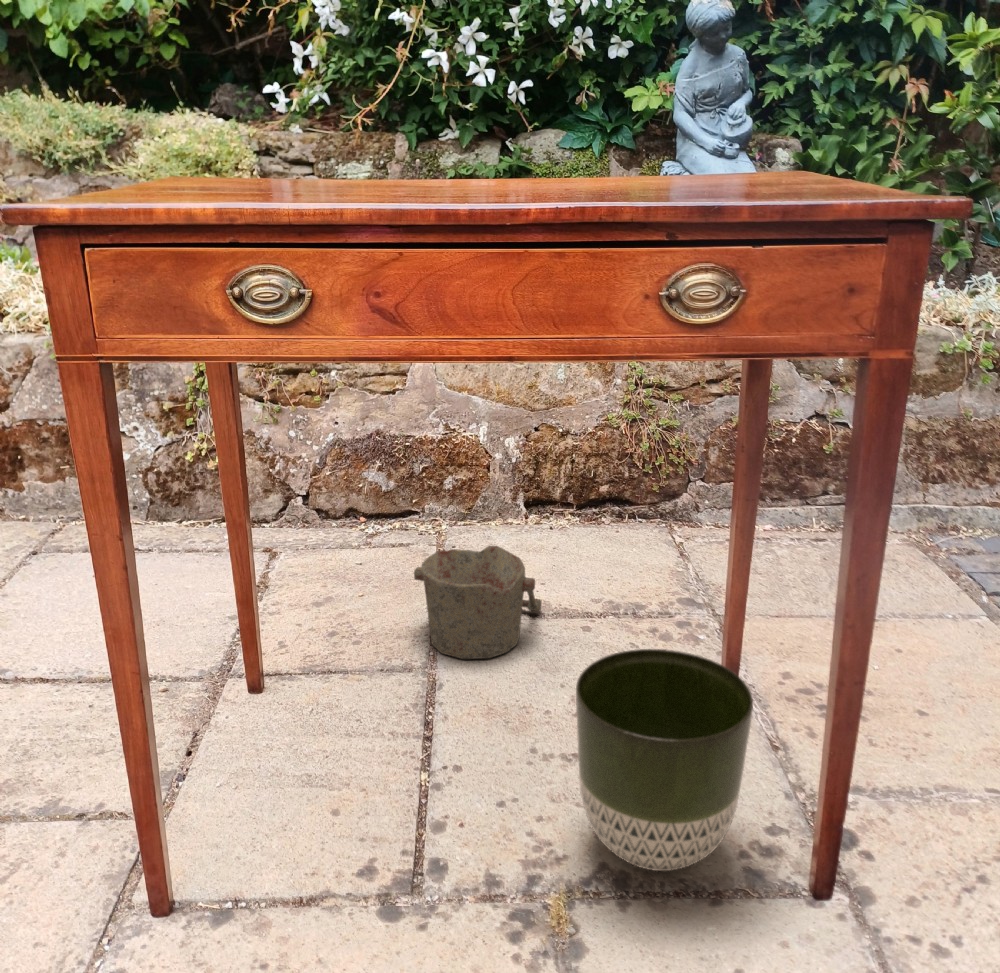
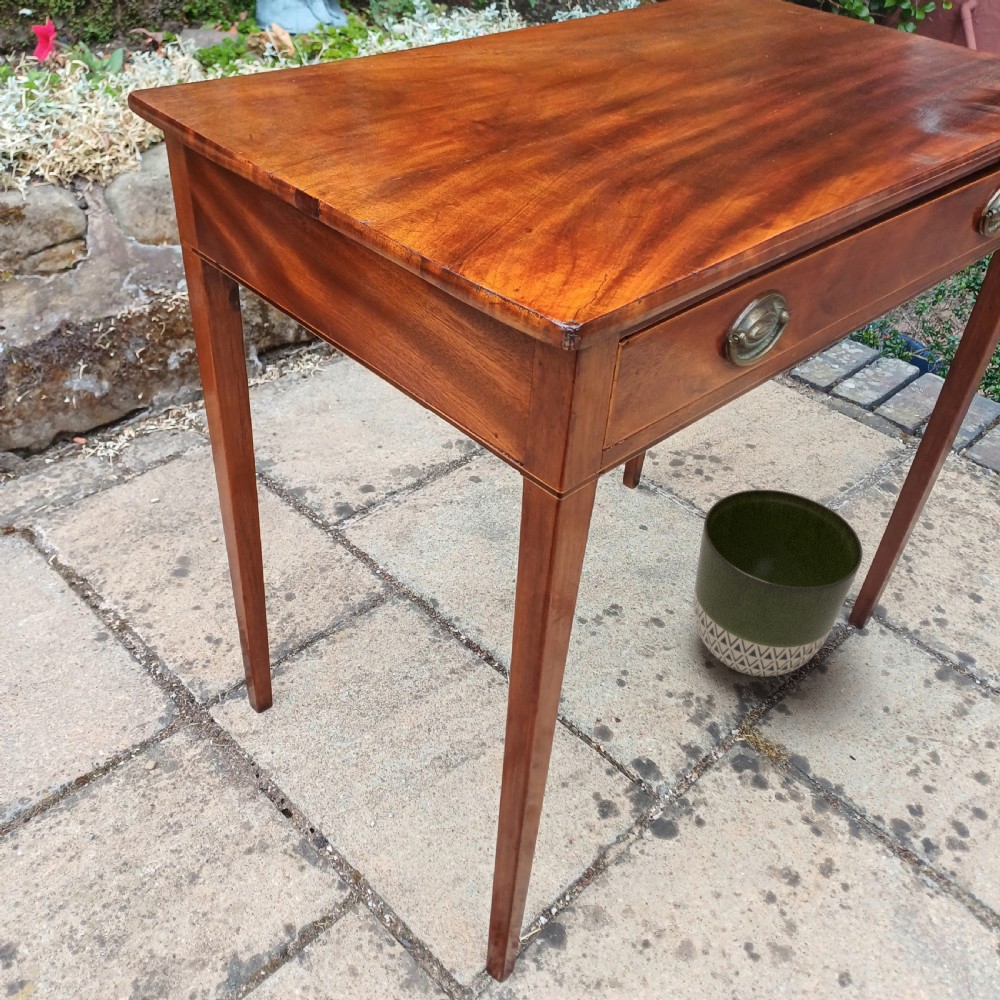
bucket: present [414,546,542,659] -> none [313,432,455,566]

